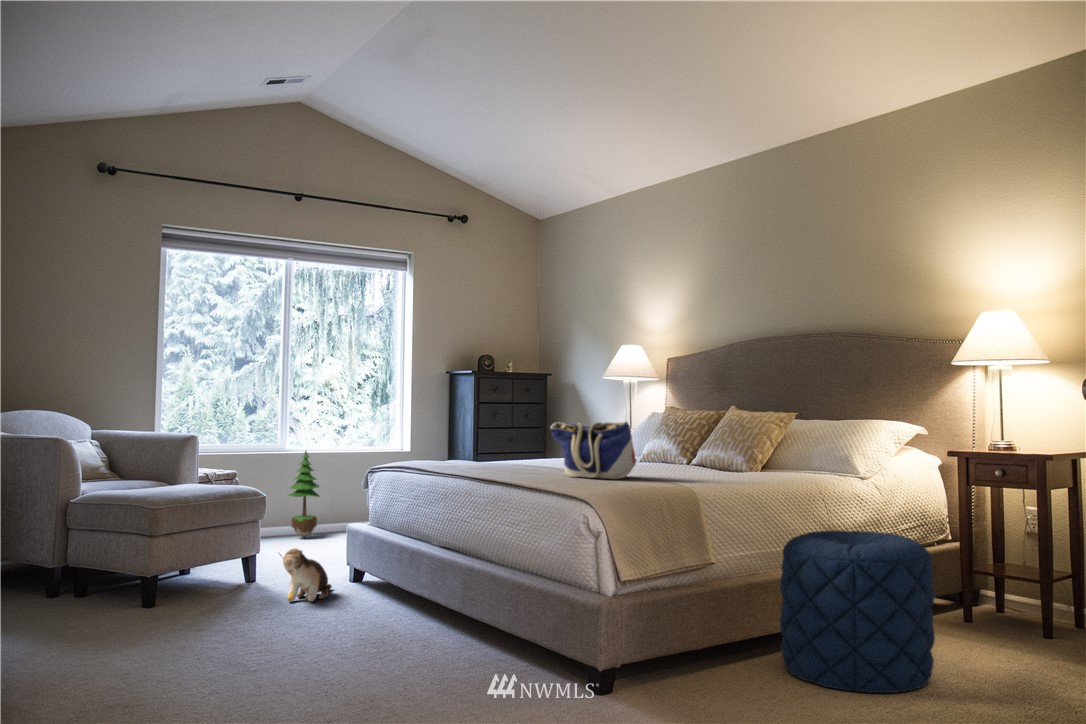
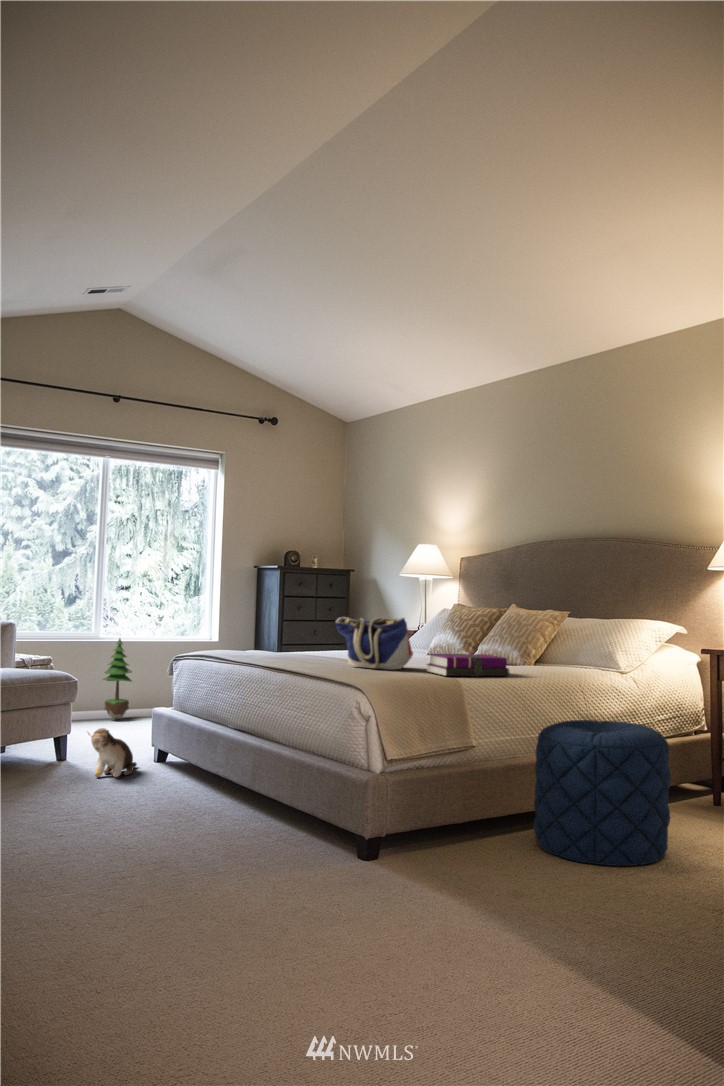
notebook: none [653,460,747,485] -> present [427,654,509,676]

